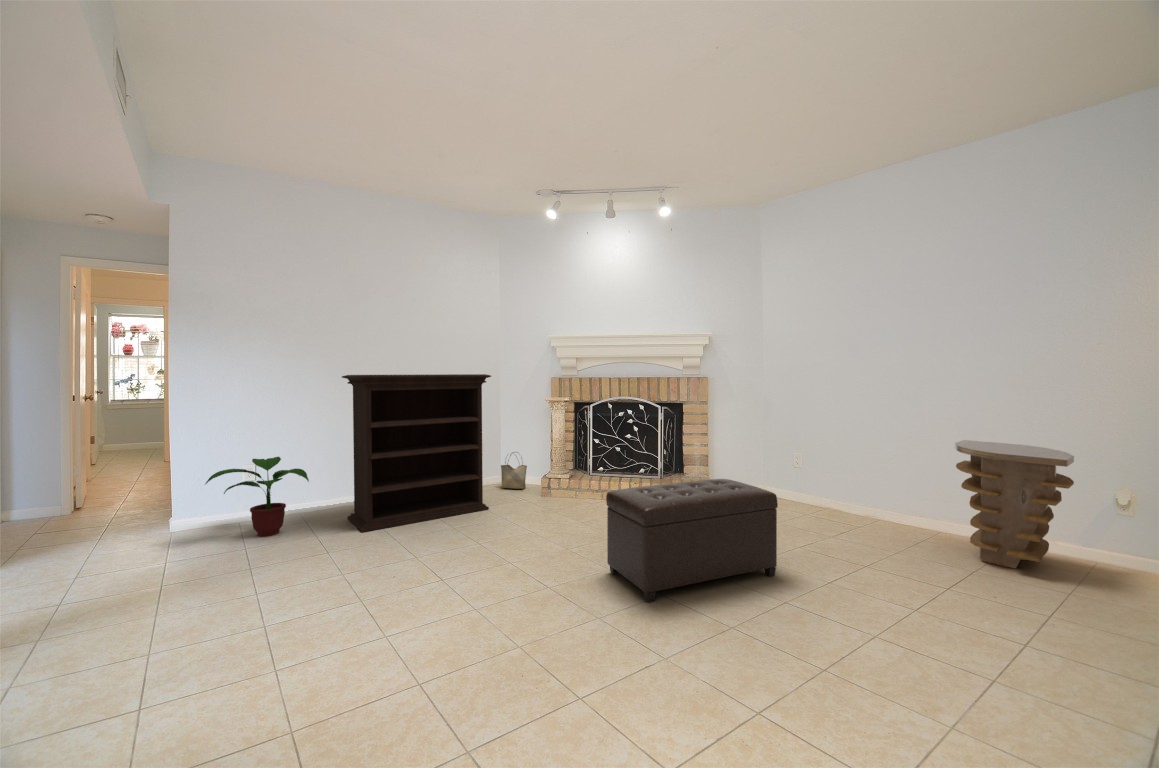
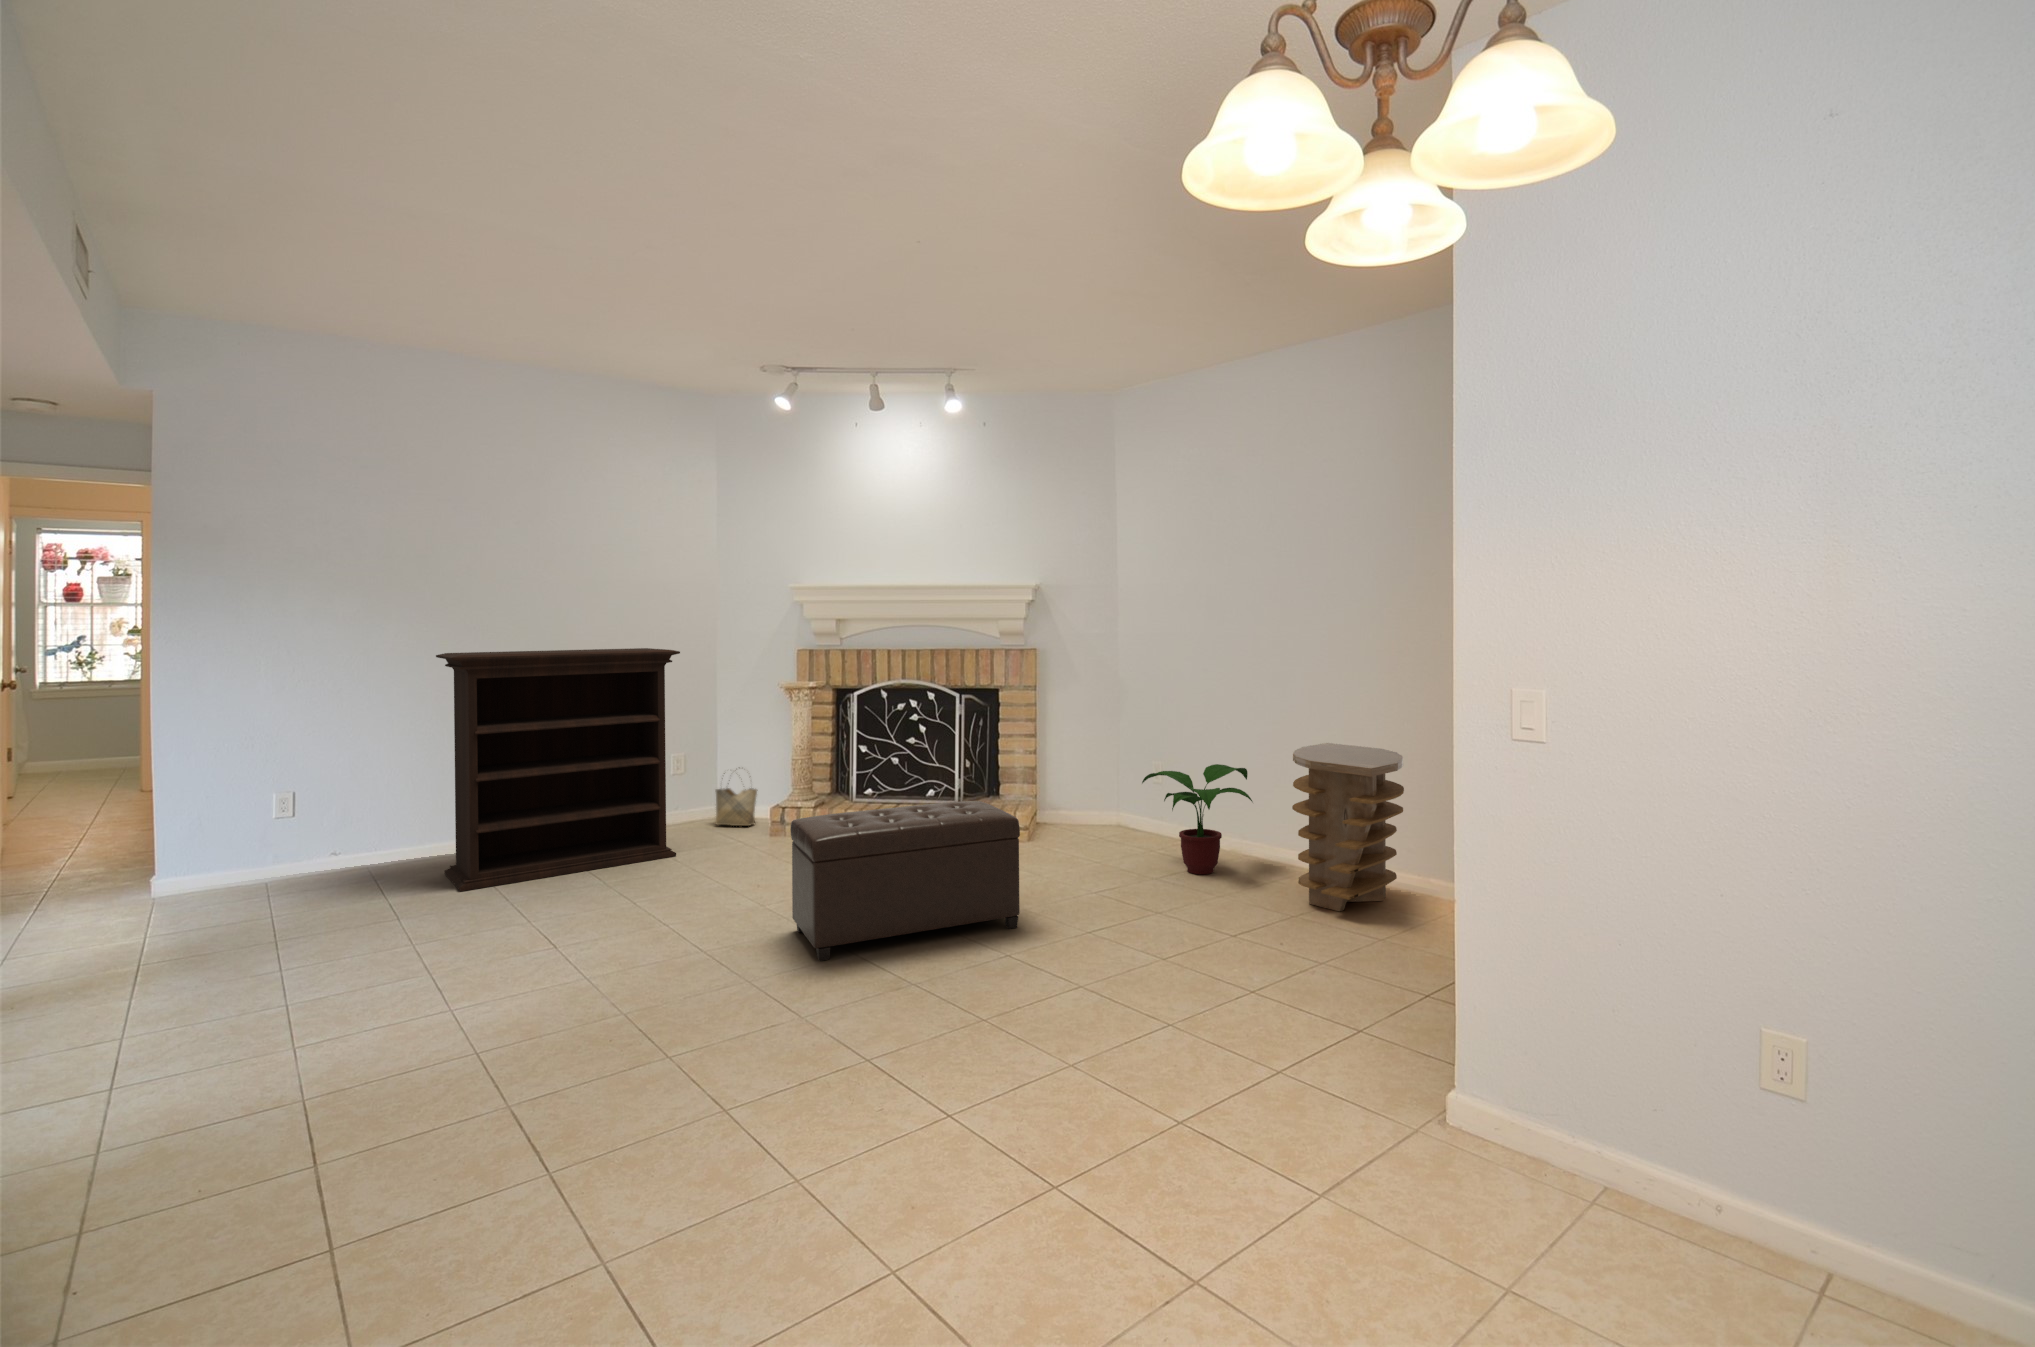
potted plant: present [206,457,309,536] -> present [1142,764,1252,874]

